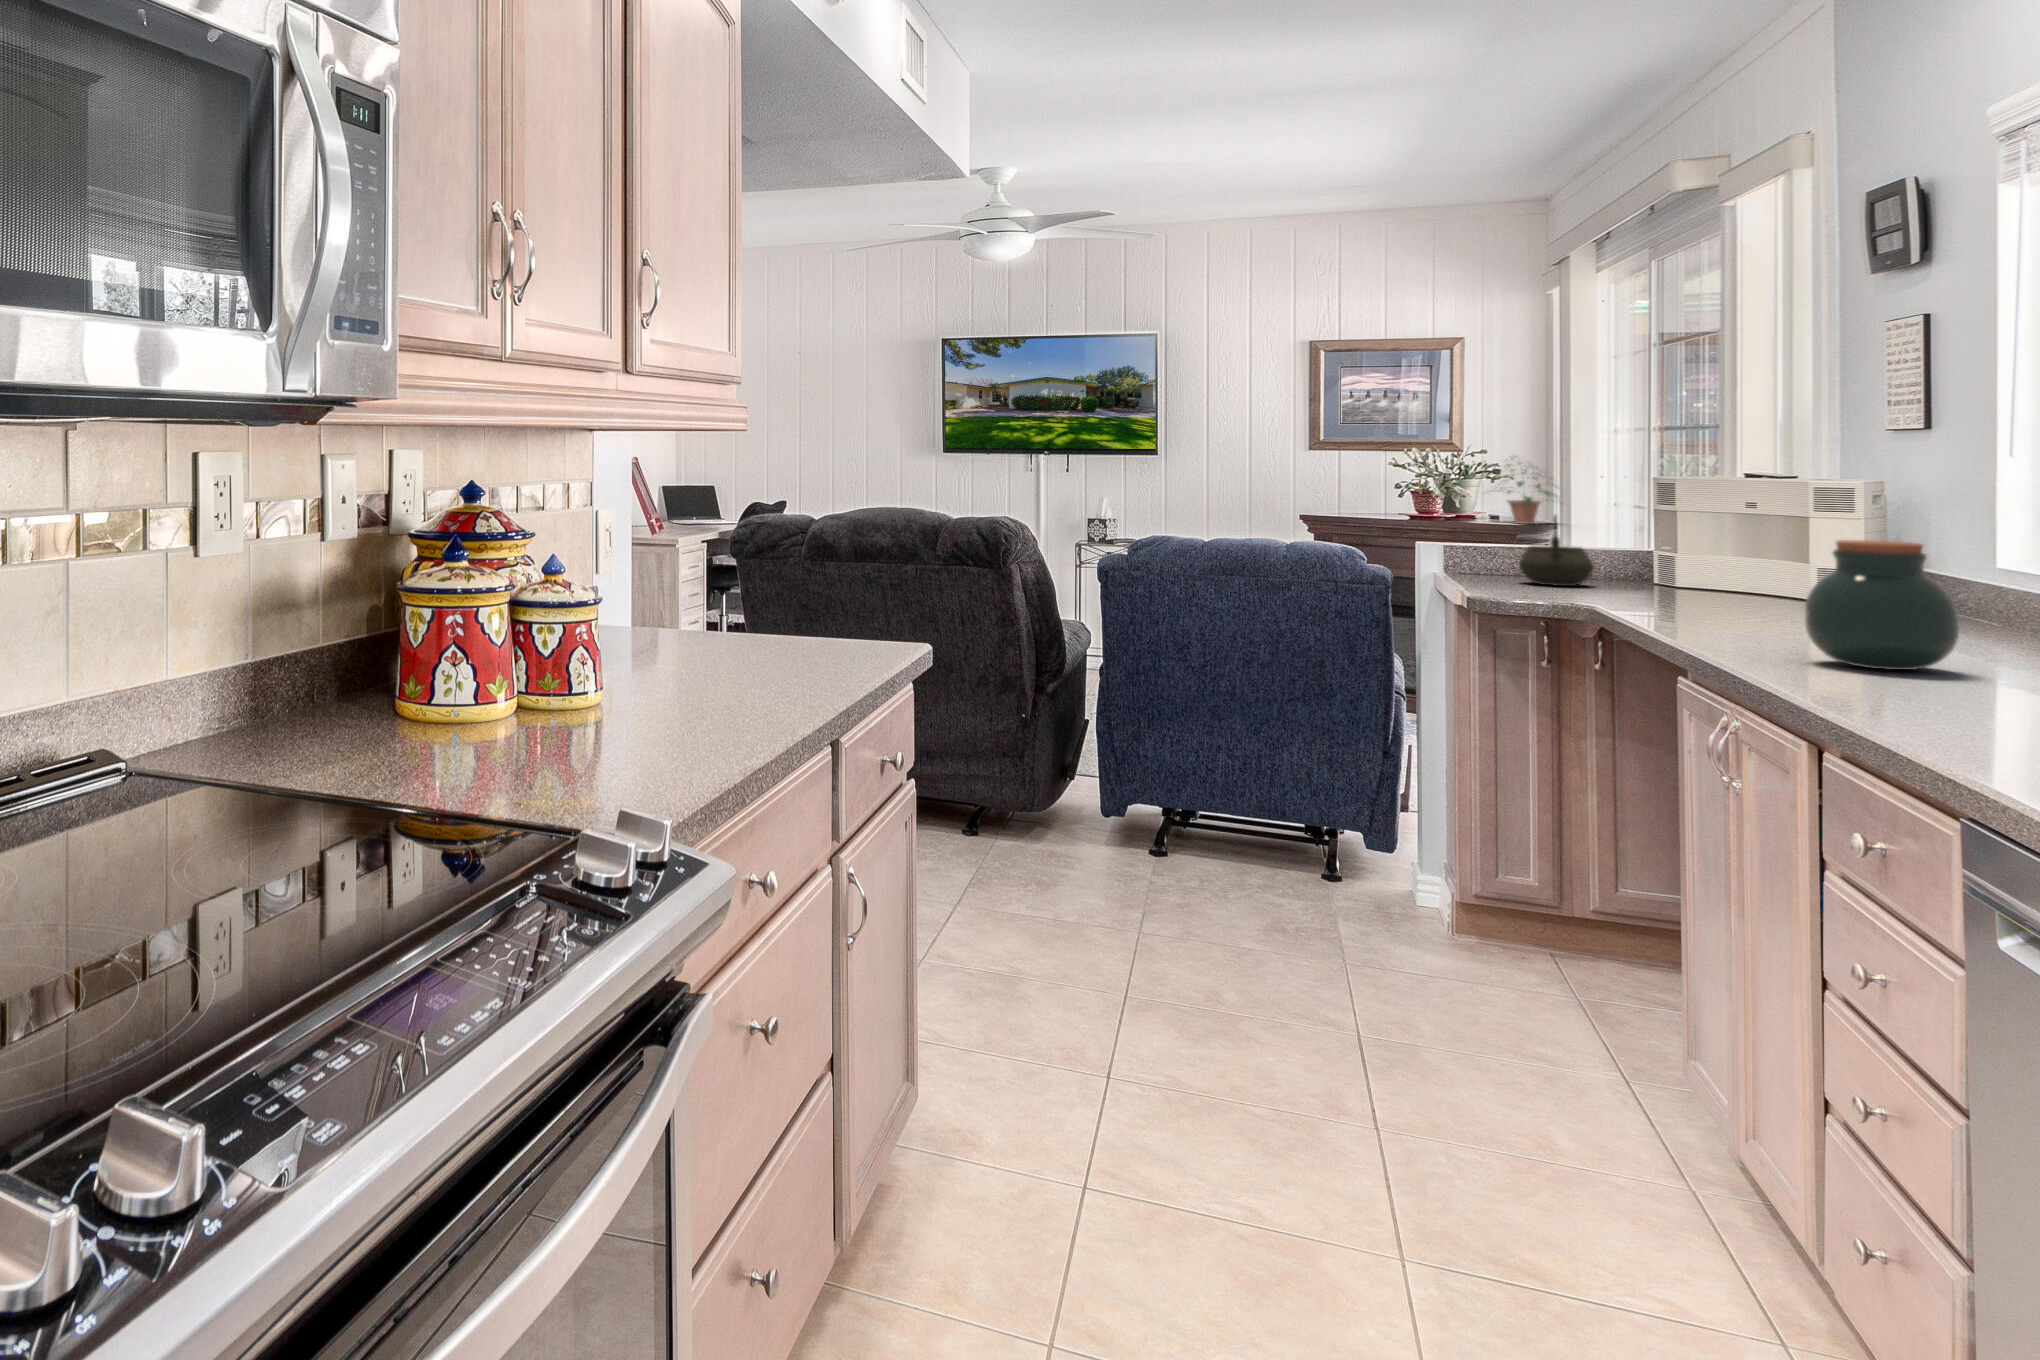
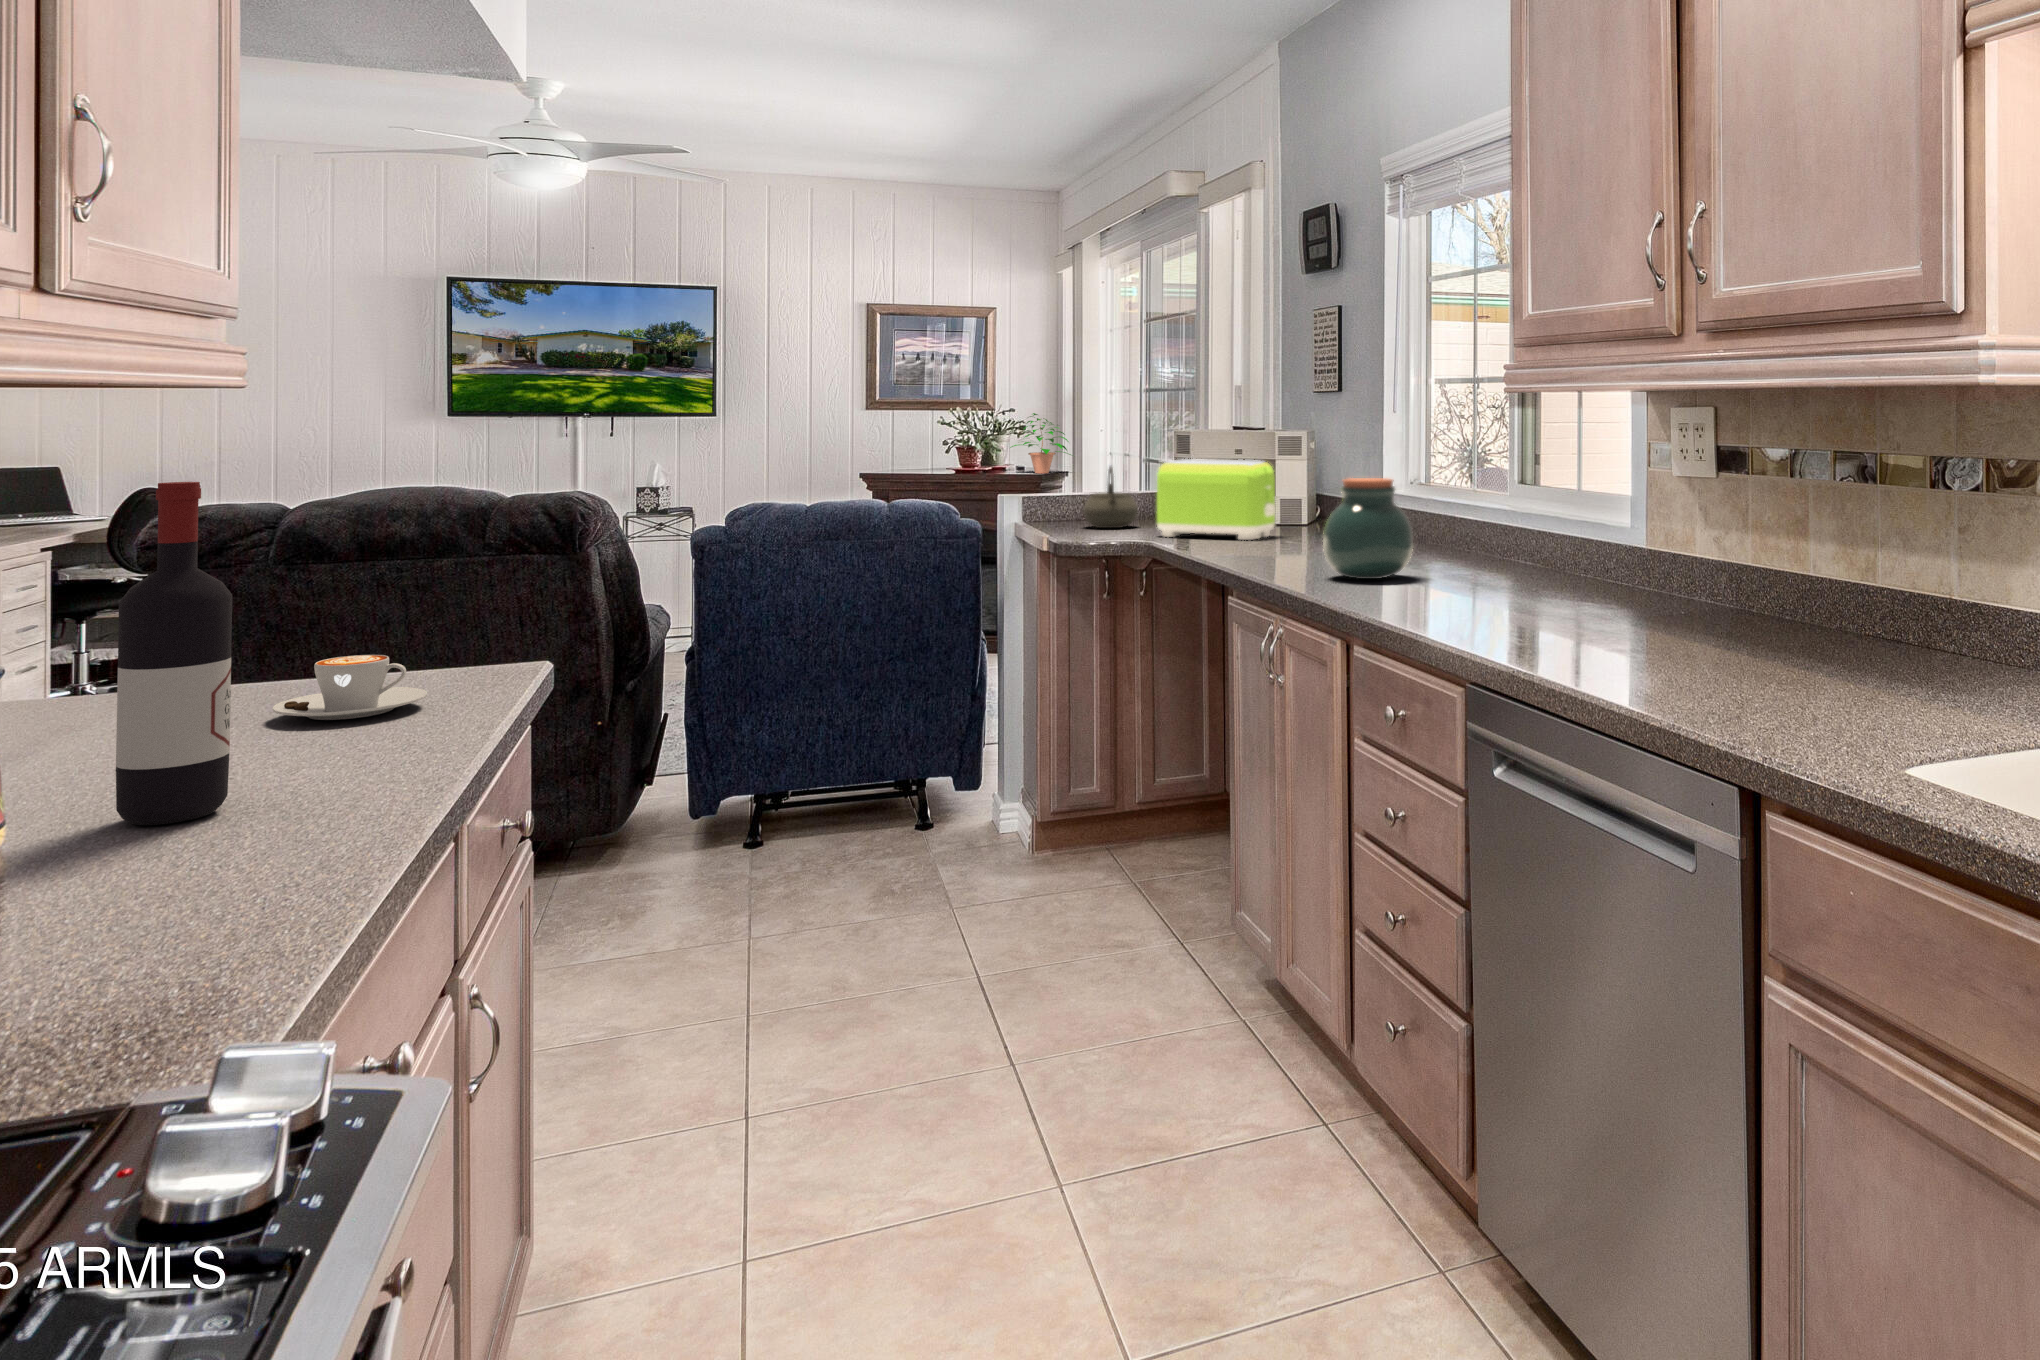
wine bottle: none [650,491,708,709] -> present [116,482,233,825]
toaster: none [1608,511,1786,612] -> present [1157,459,1275,540]
coffee cup: none [750,622,842,665] -> present [272,655,427,720]

